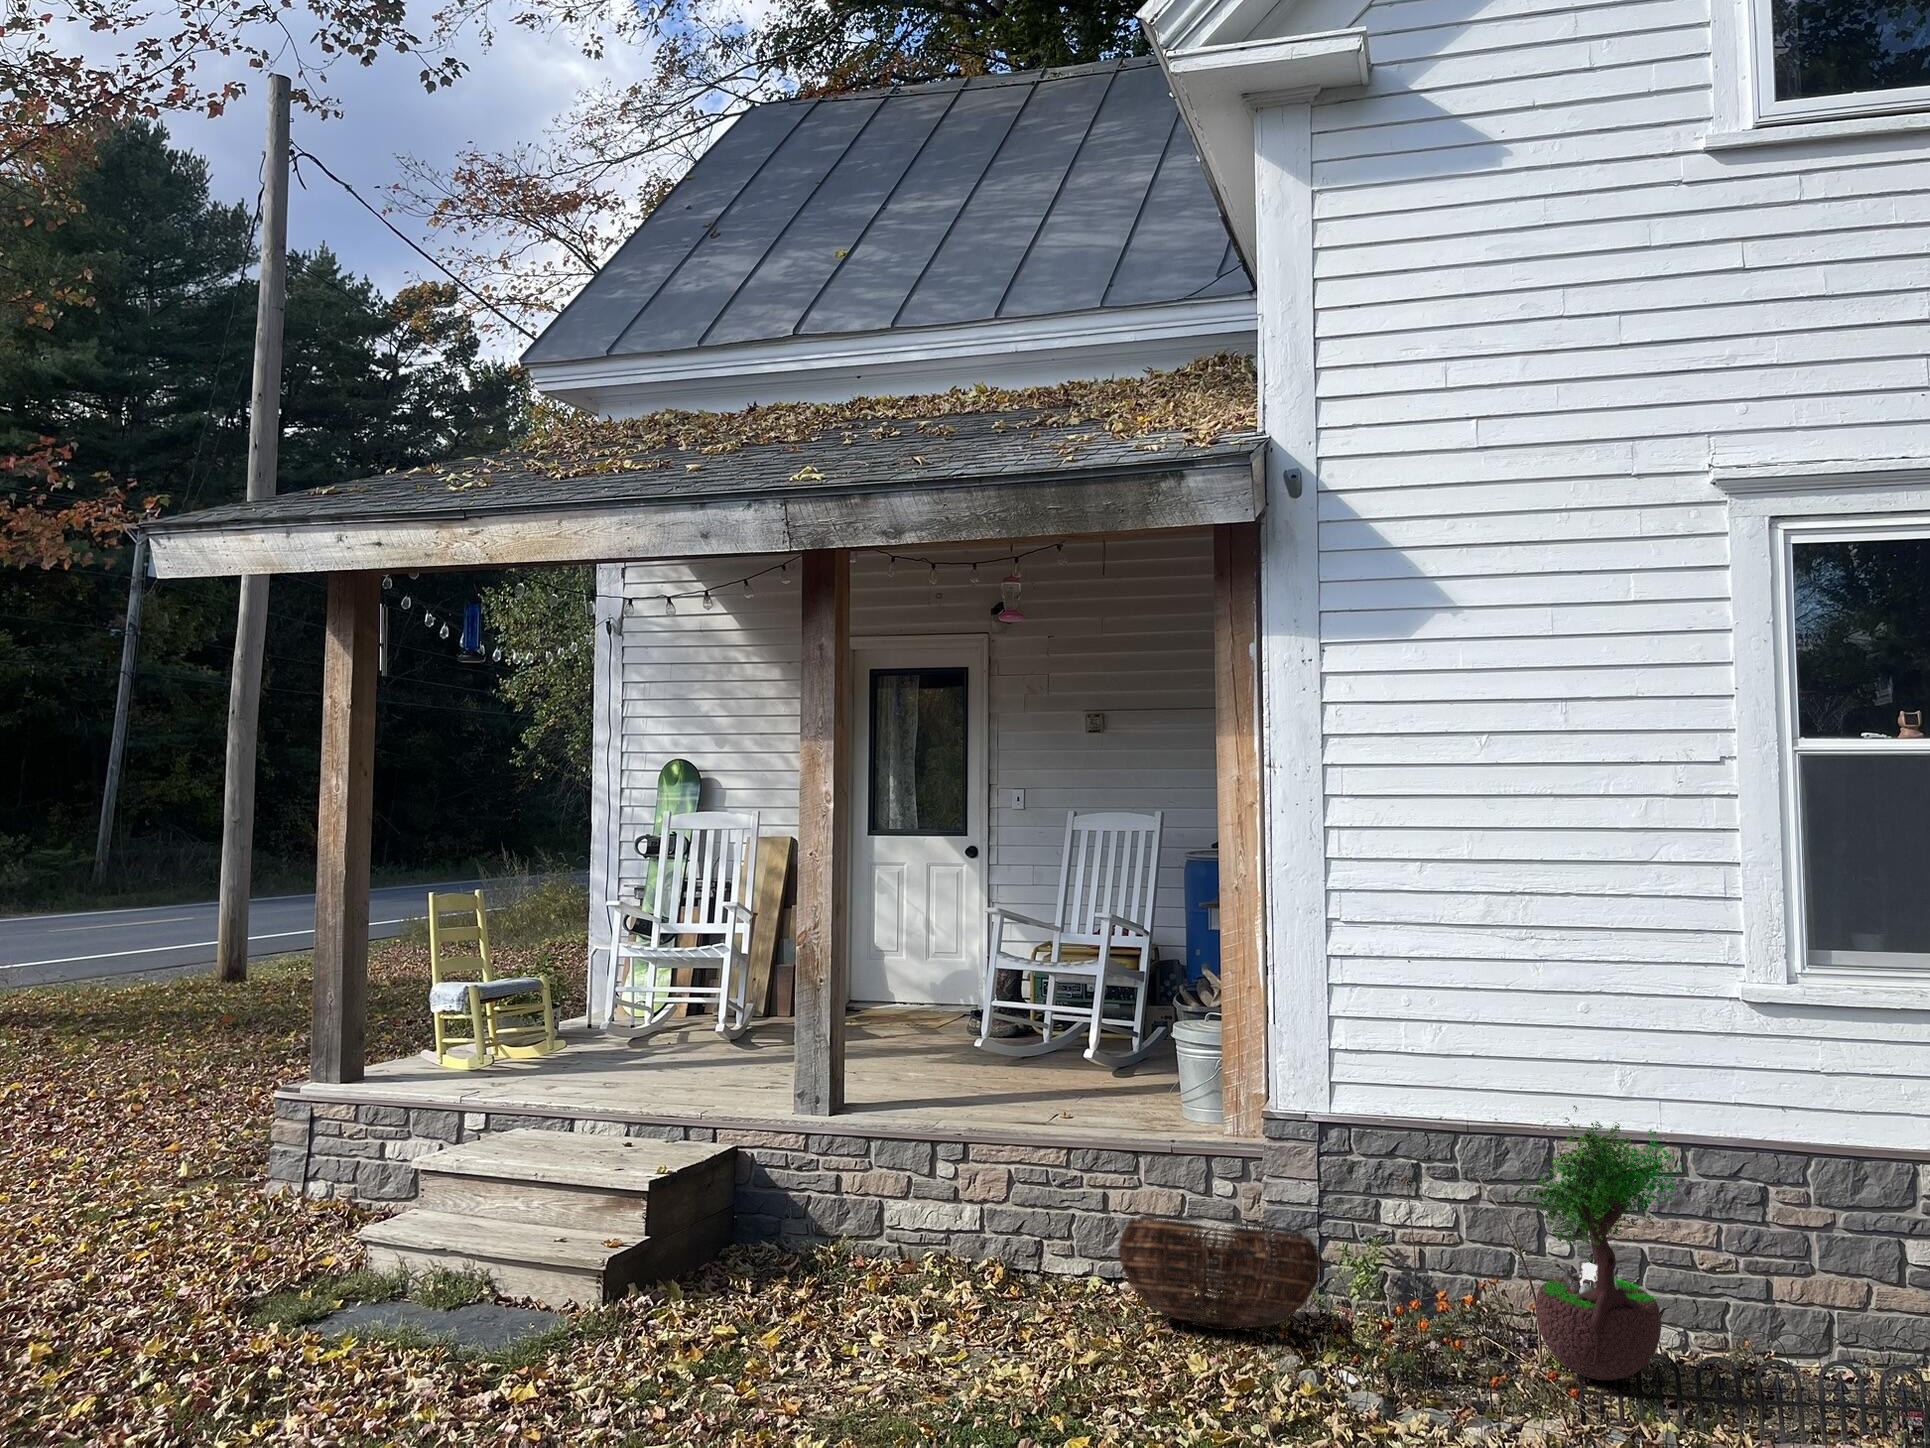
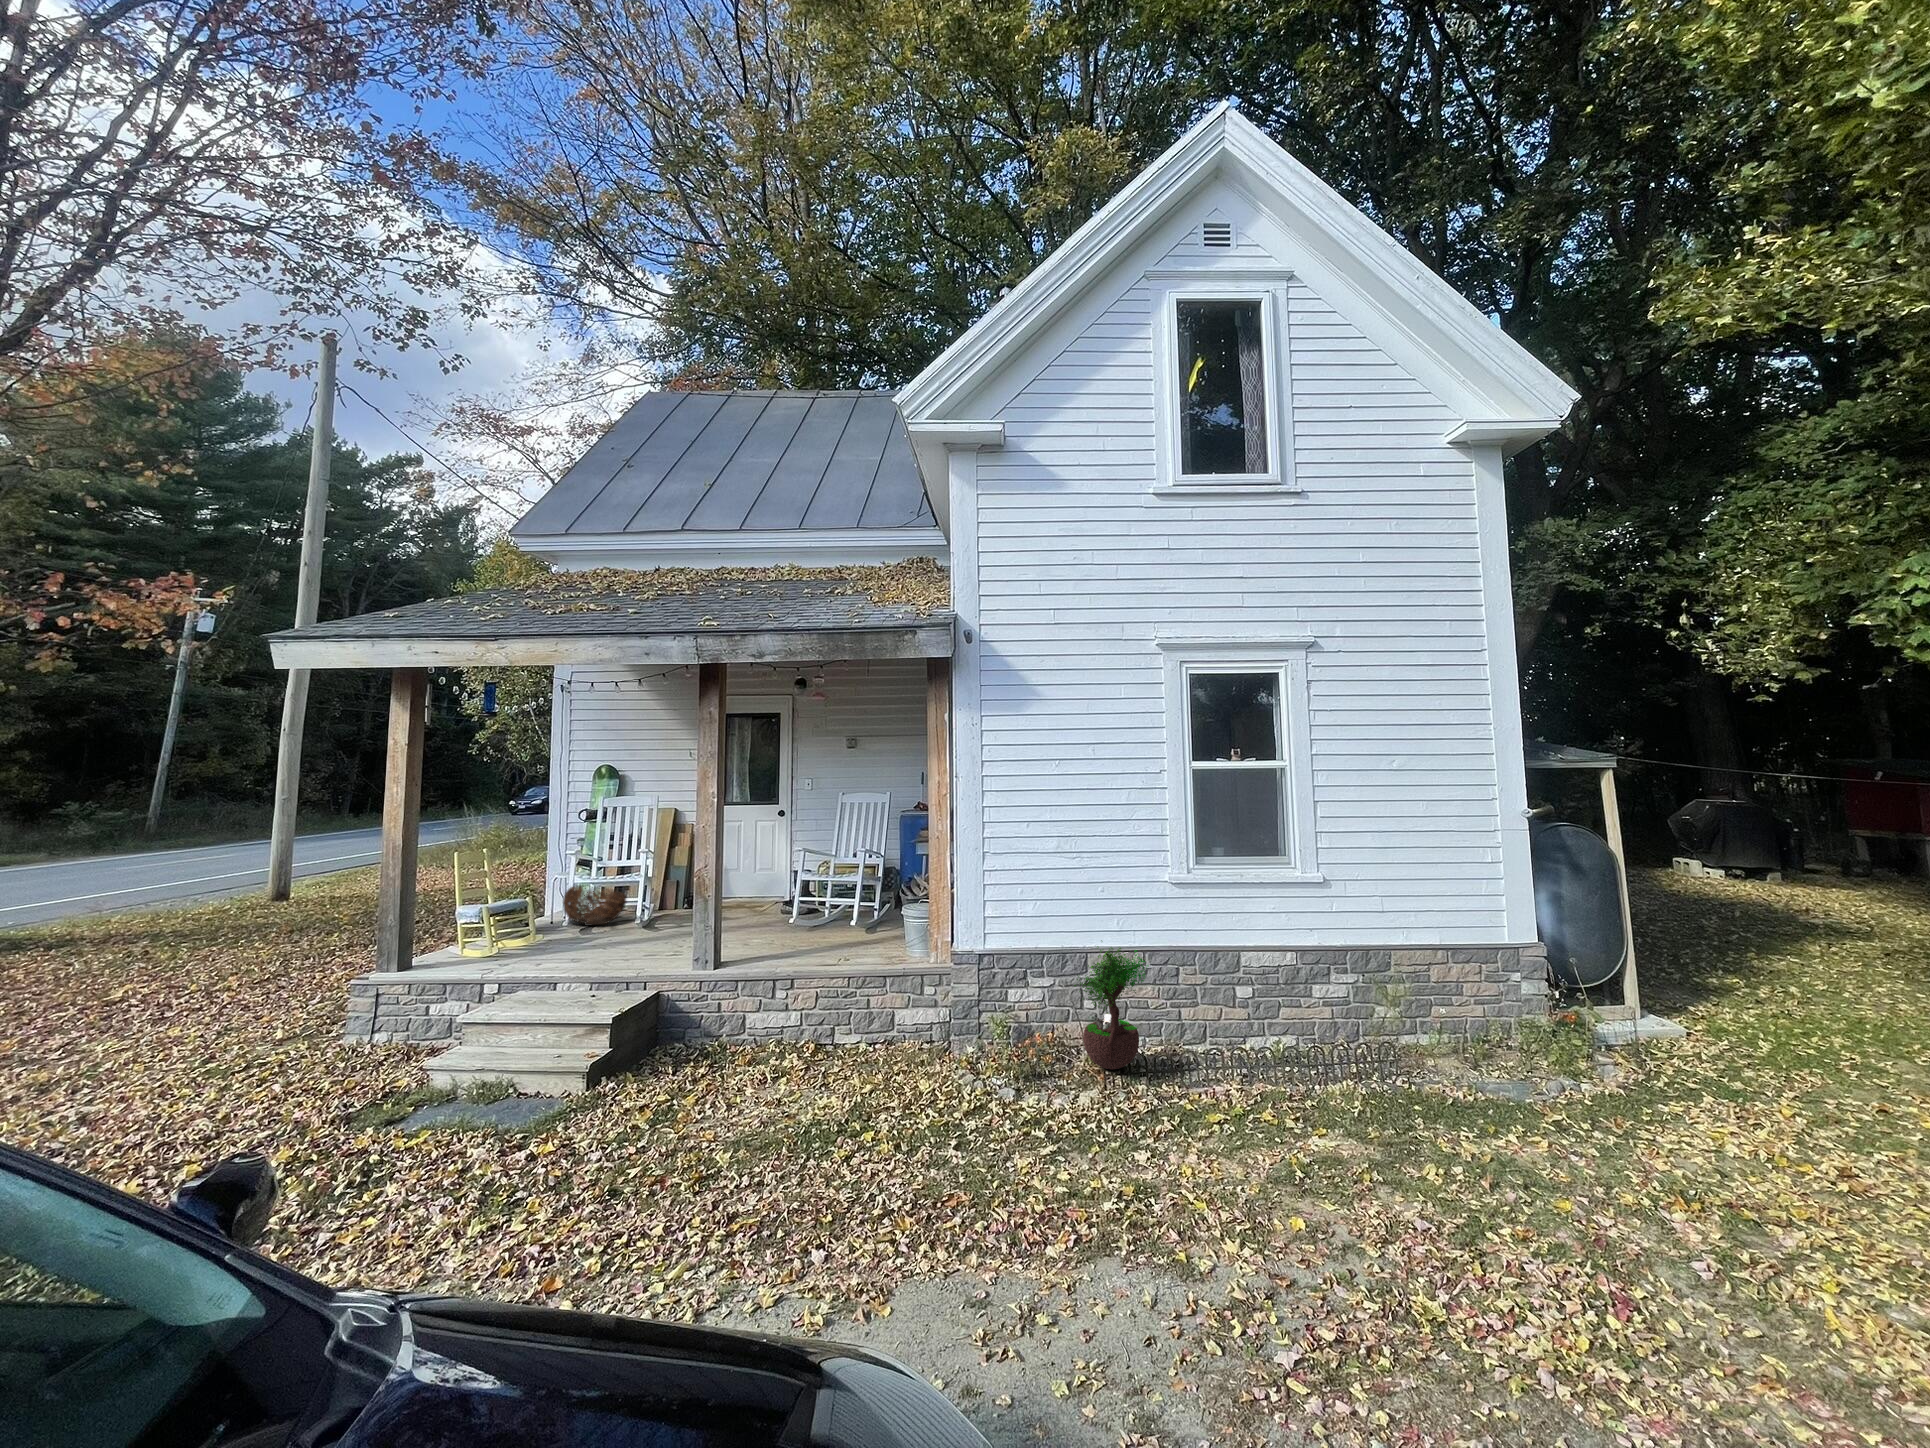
basket: present [1118,1215,1321,1330] -> present [563,885,626,926]

